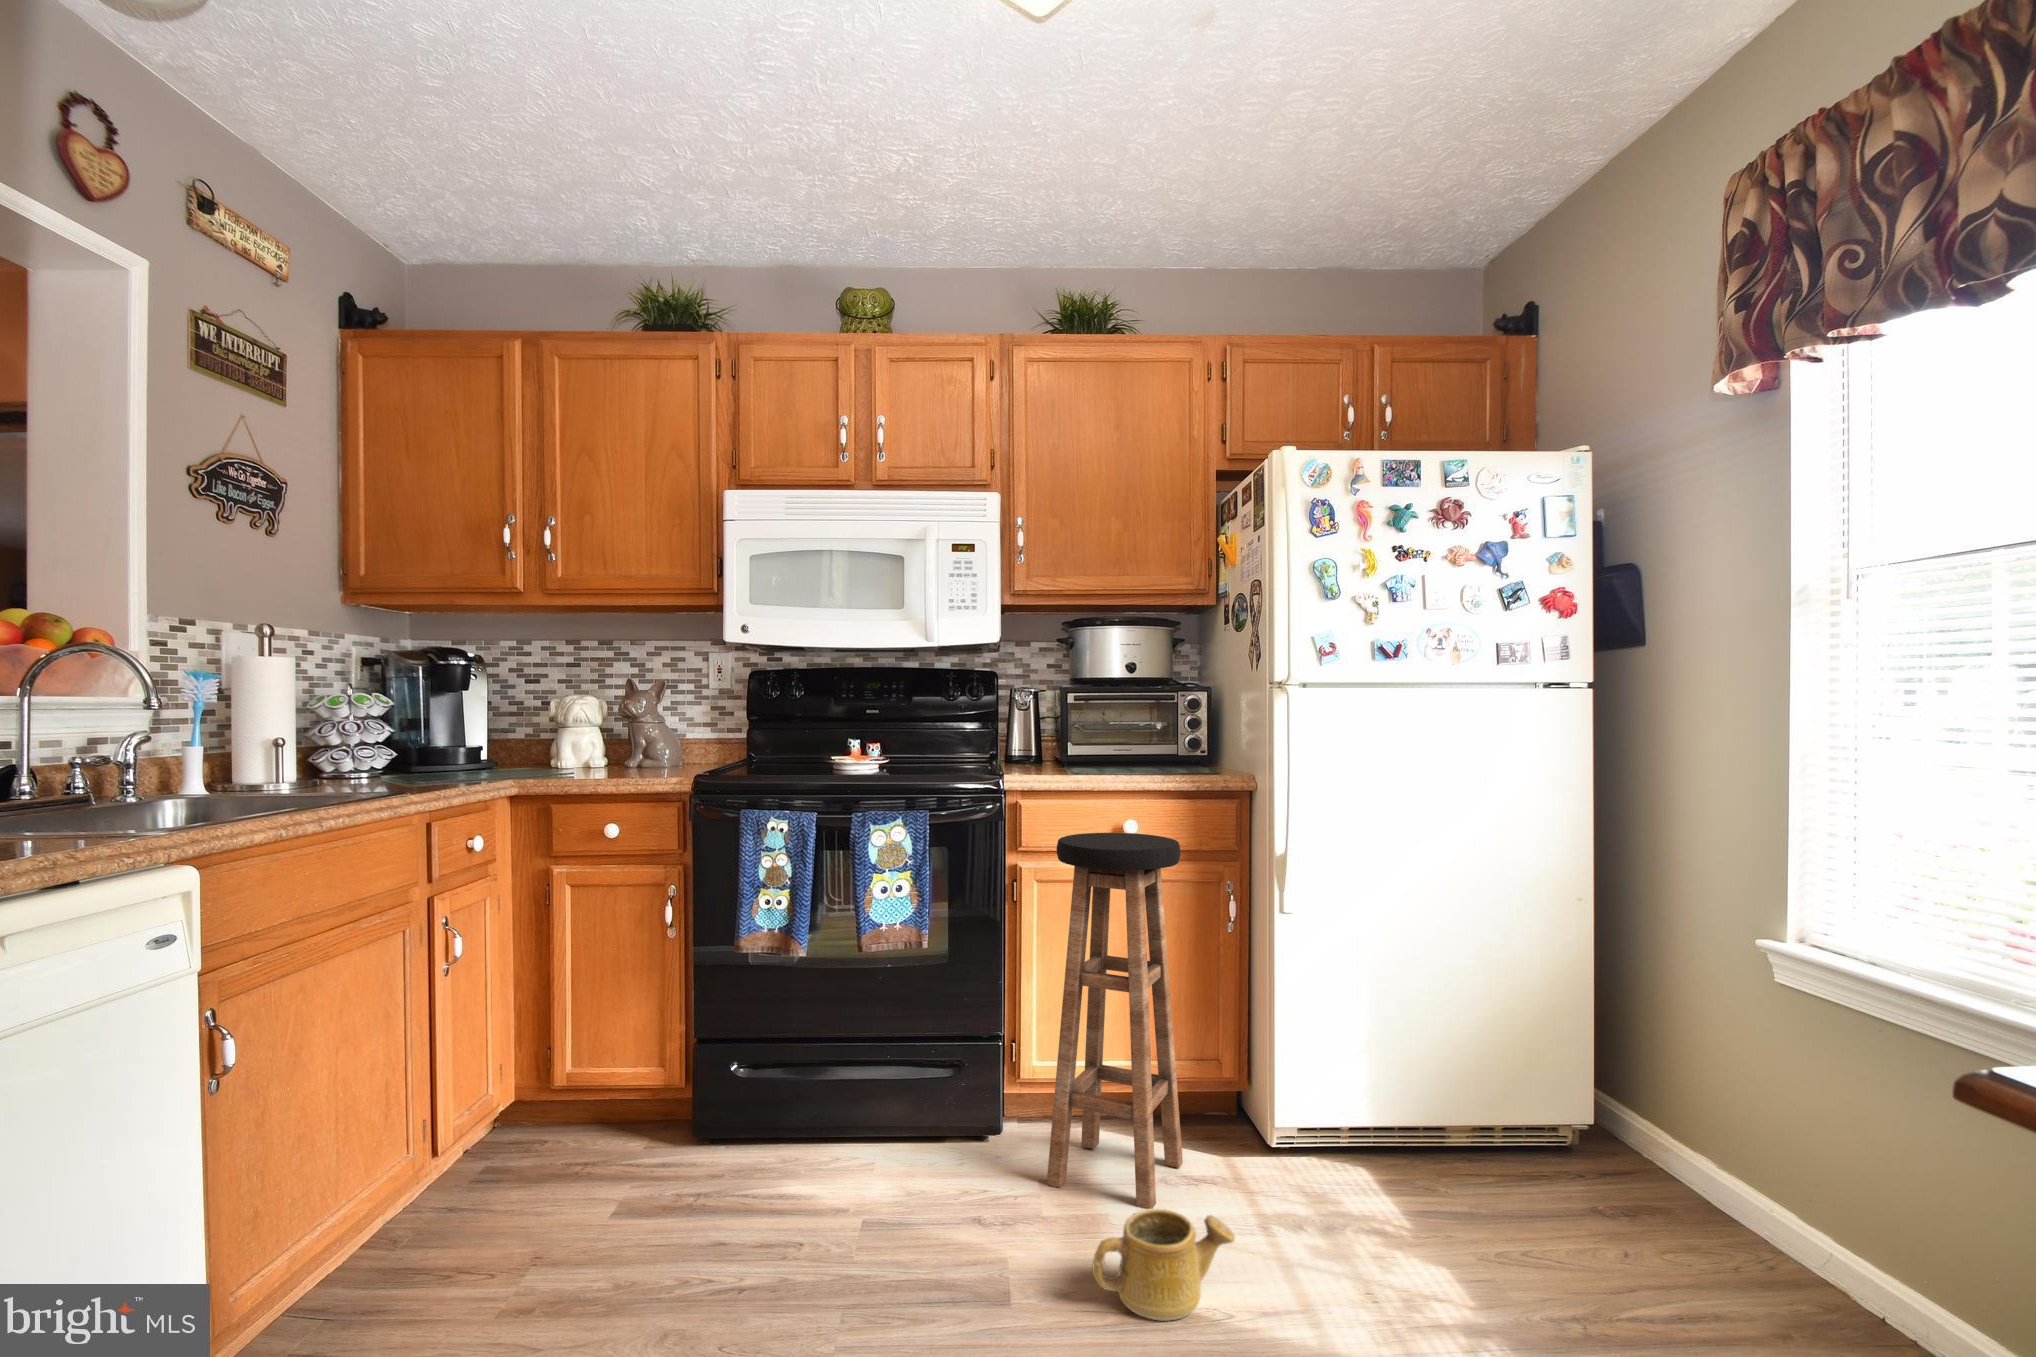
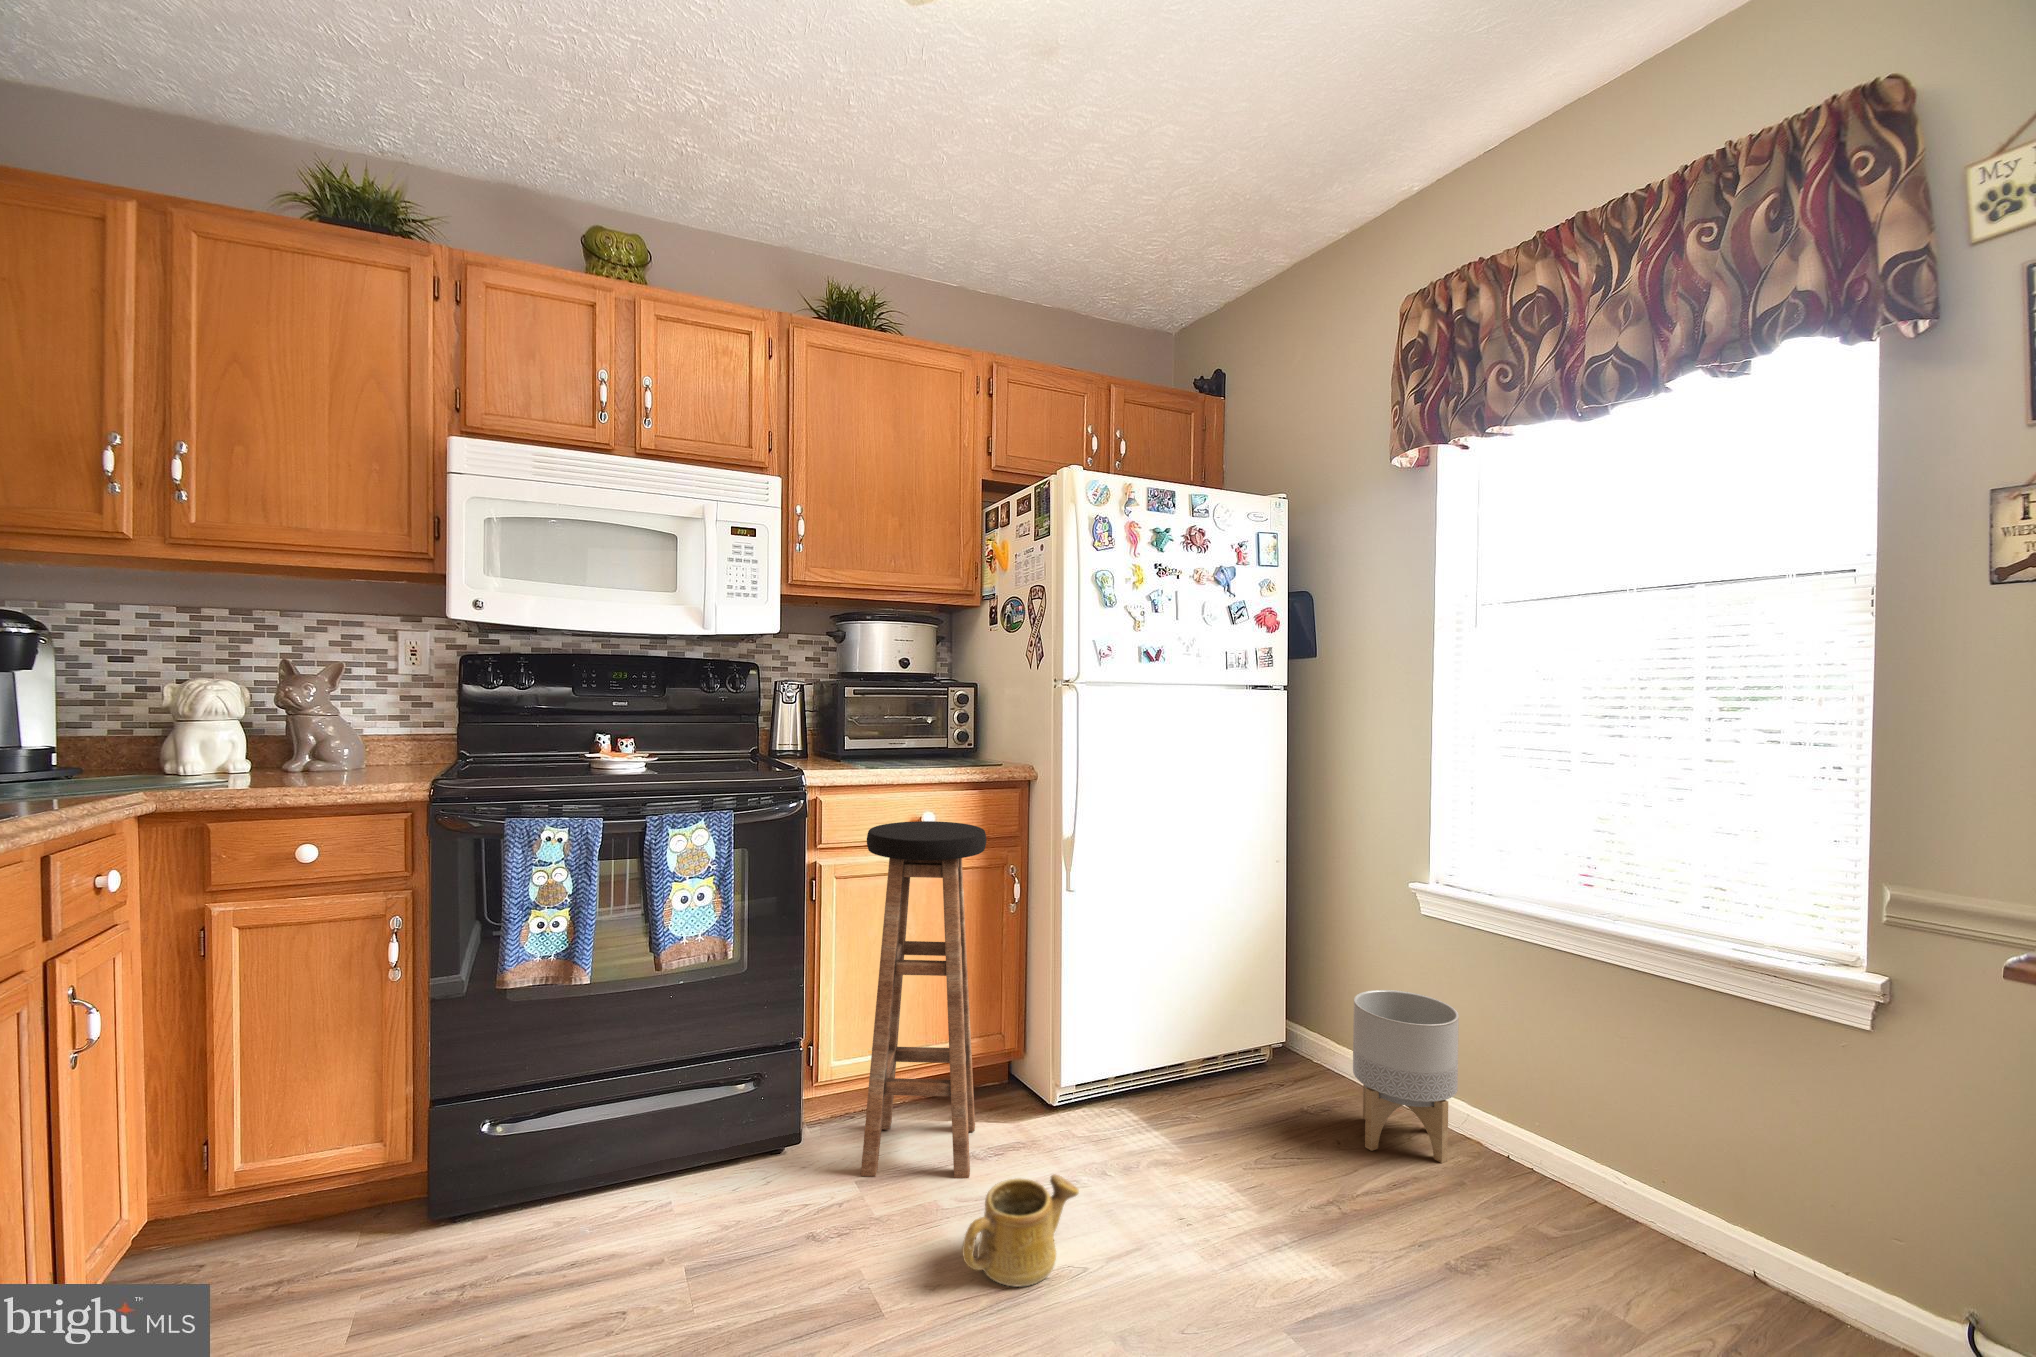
planter: none [1659,1085,1820,1329] -> present [1353,990,1459,1163]

